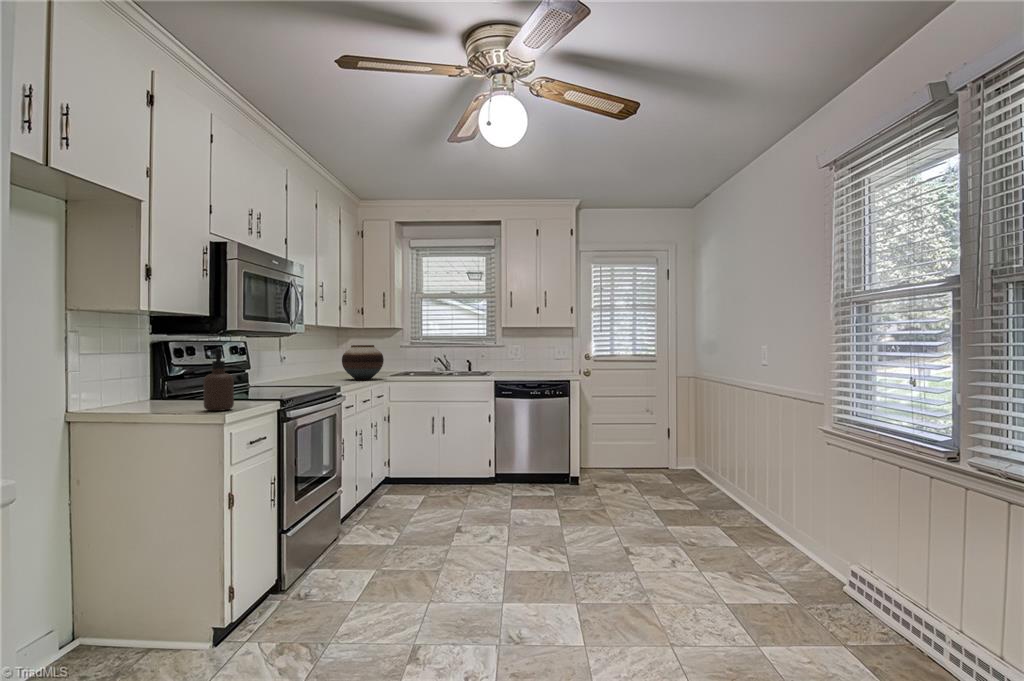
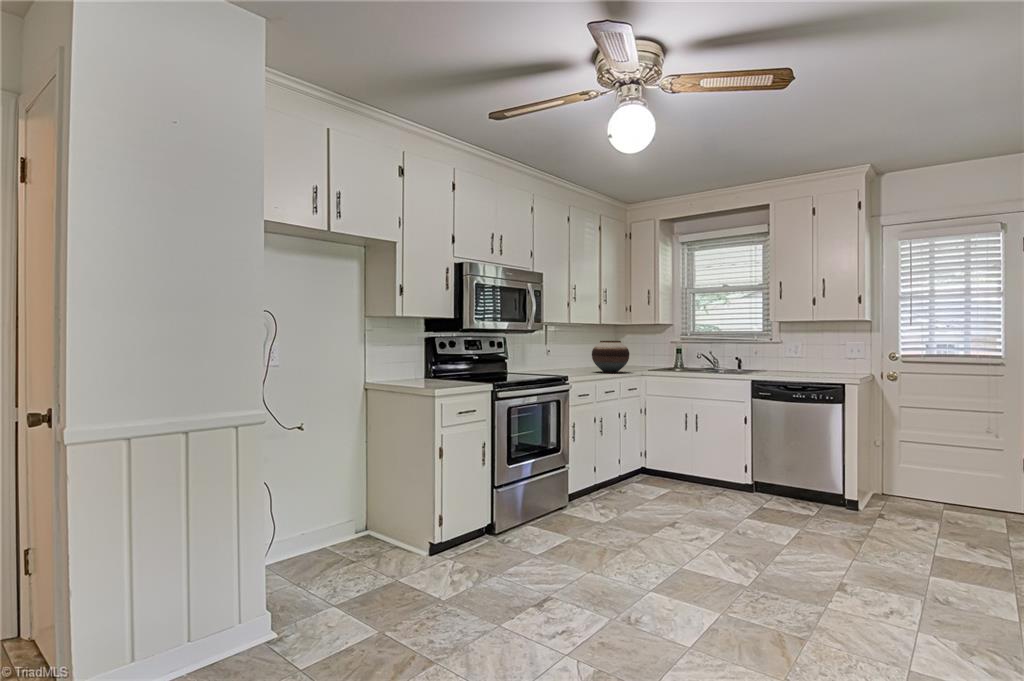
soap dispenser: present [203,348,234,411] -> none [429,342,448,388]

